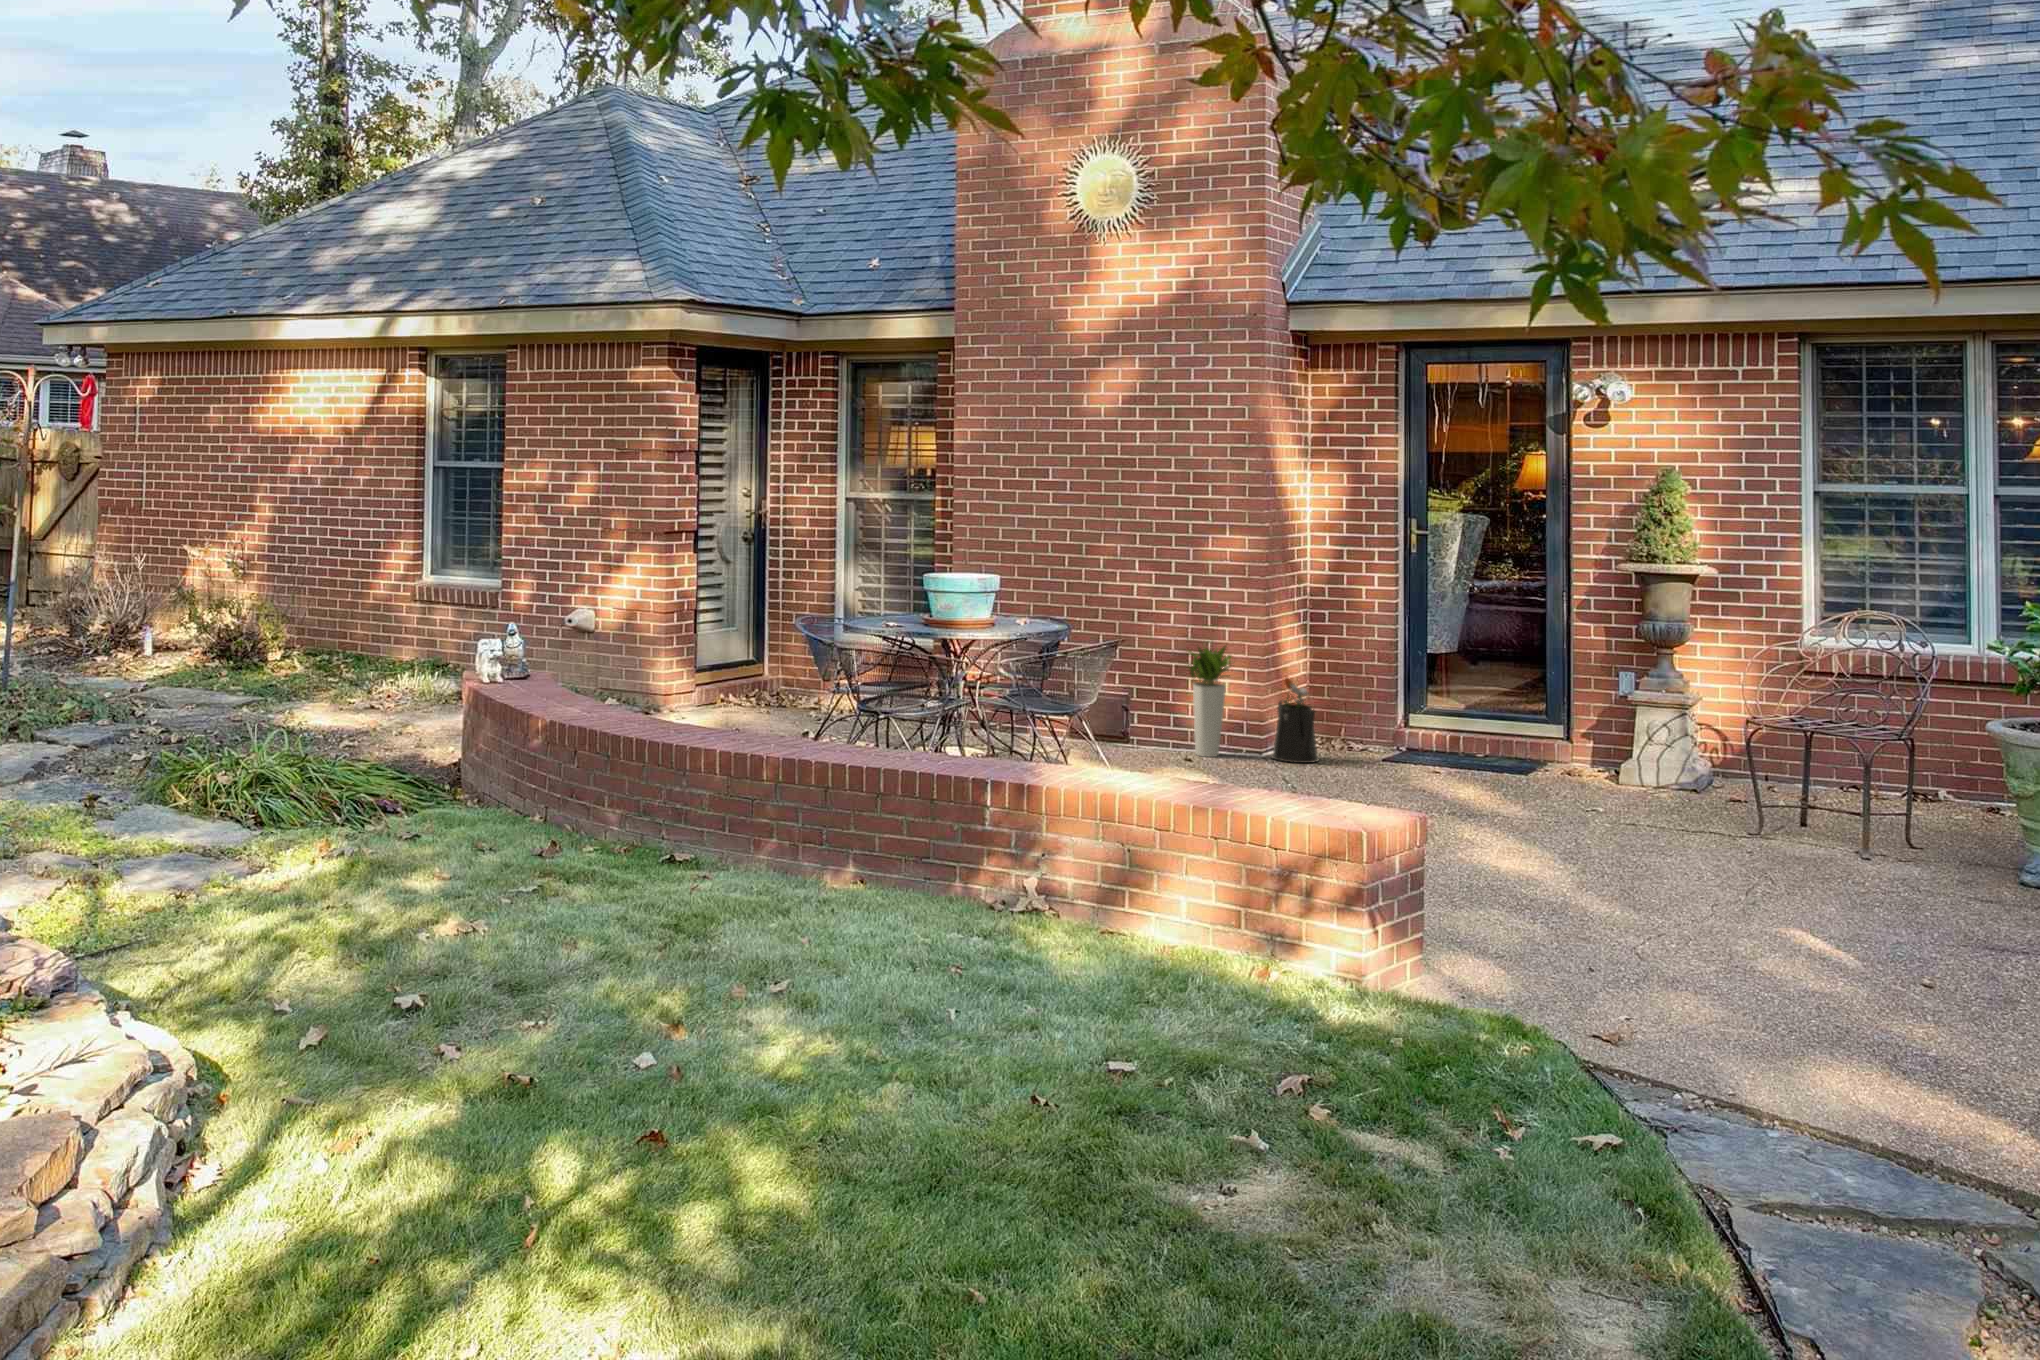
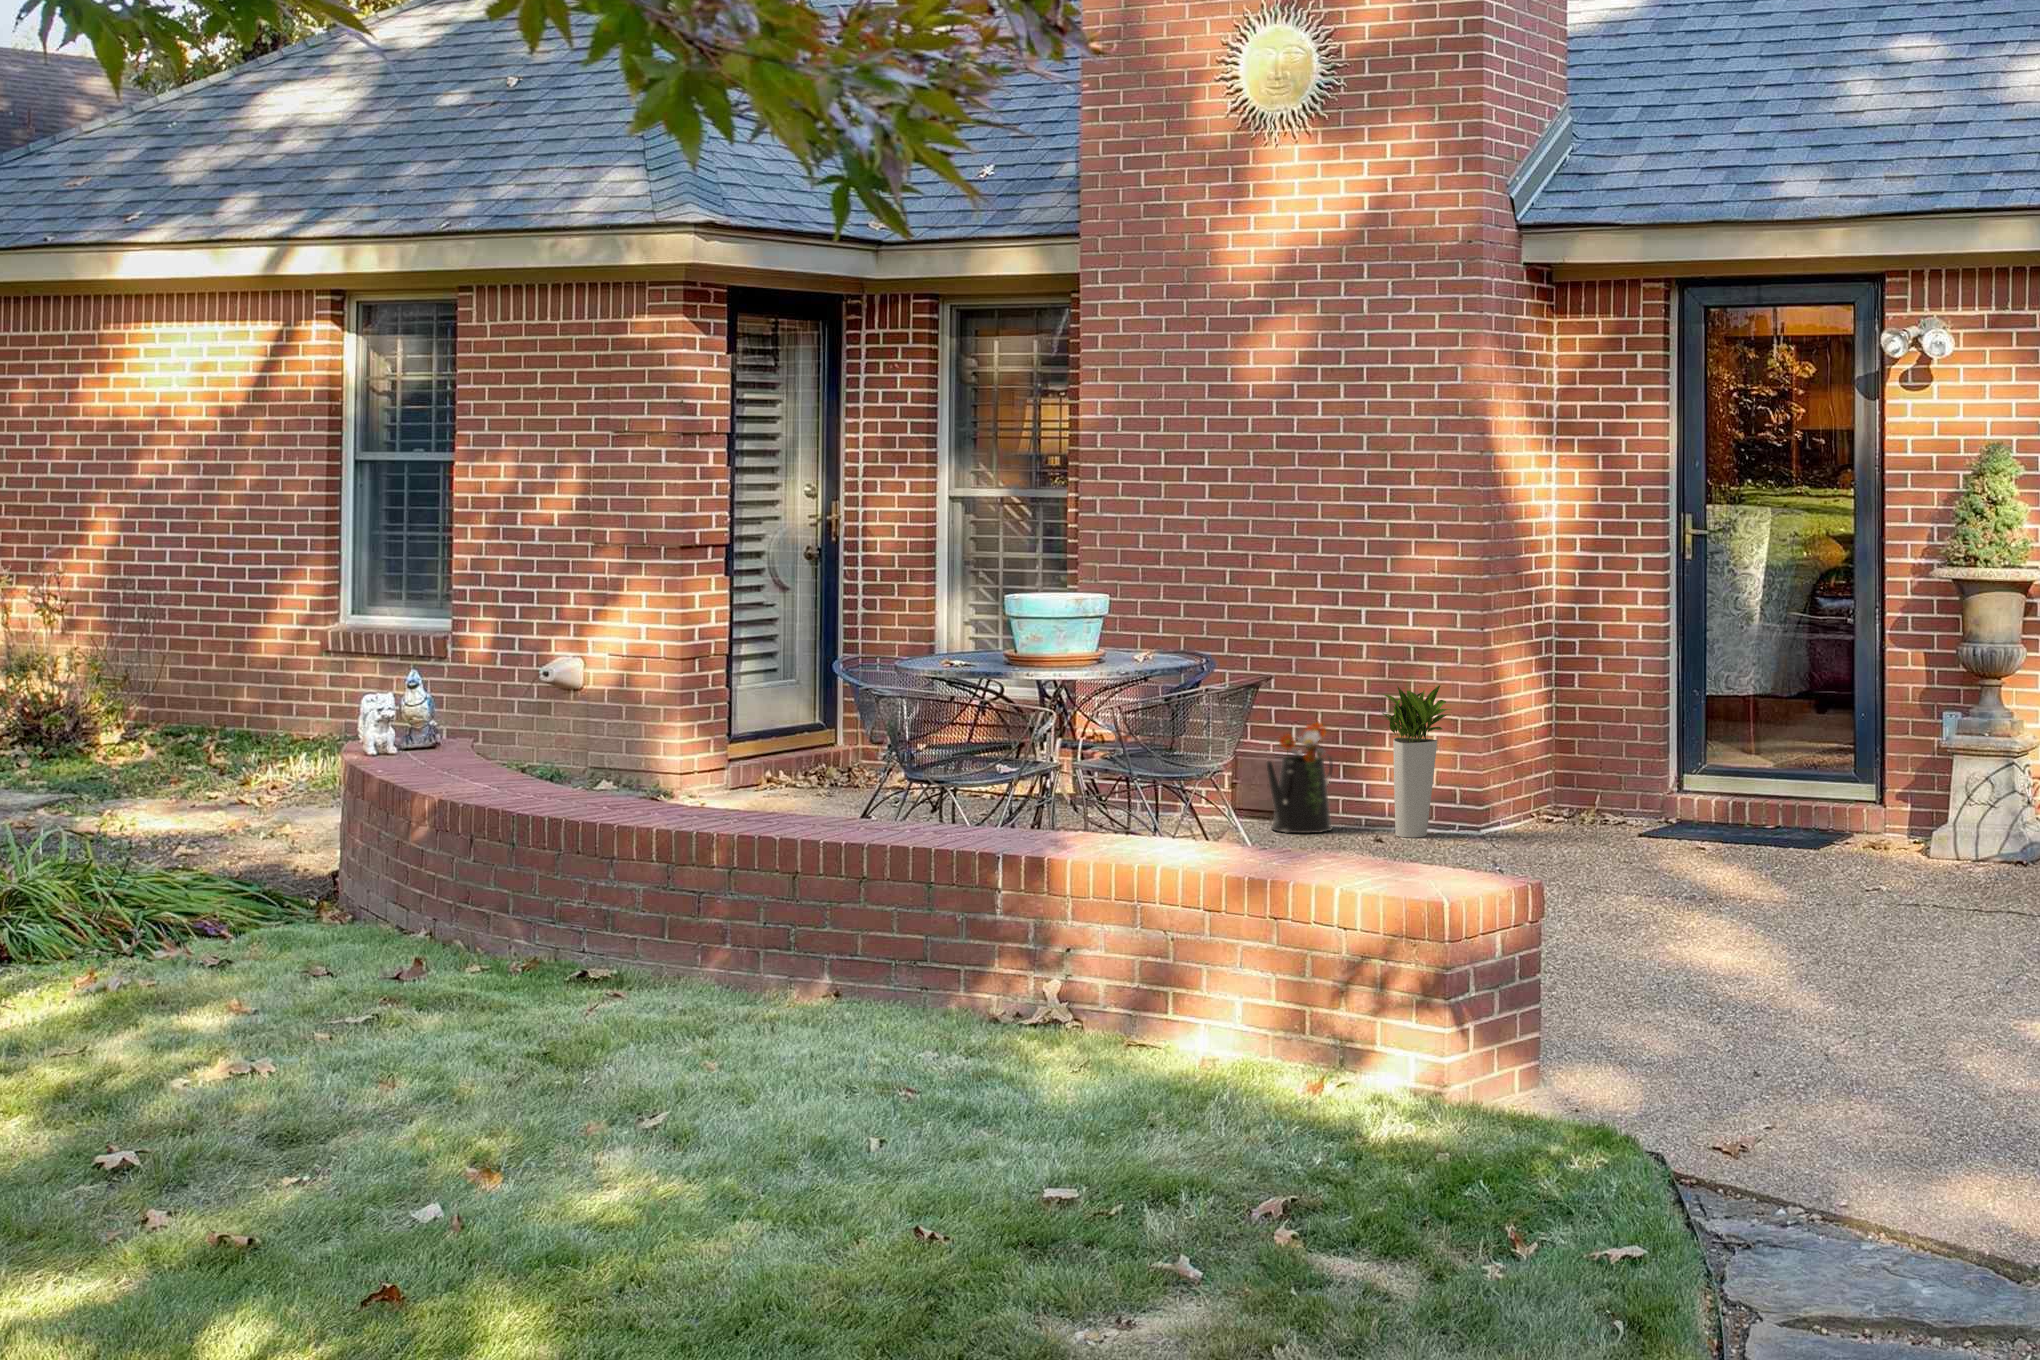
watering can: present [1271,677,1319,763] -> present [1267,722,1333,833]

